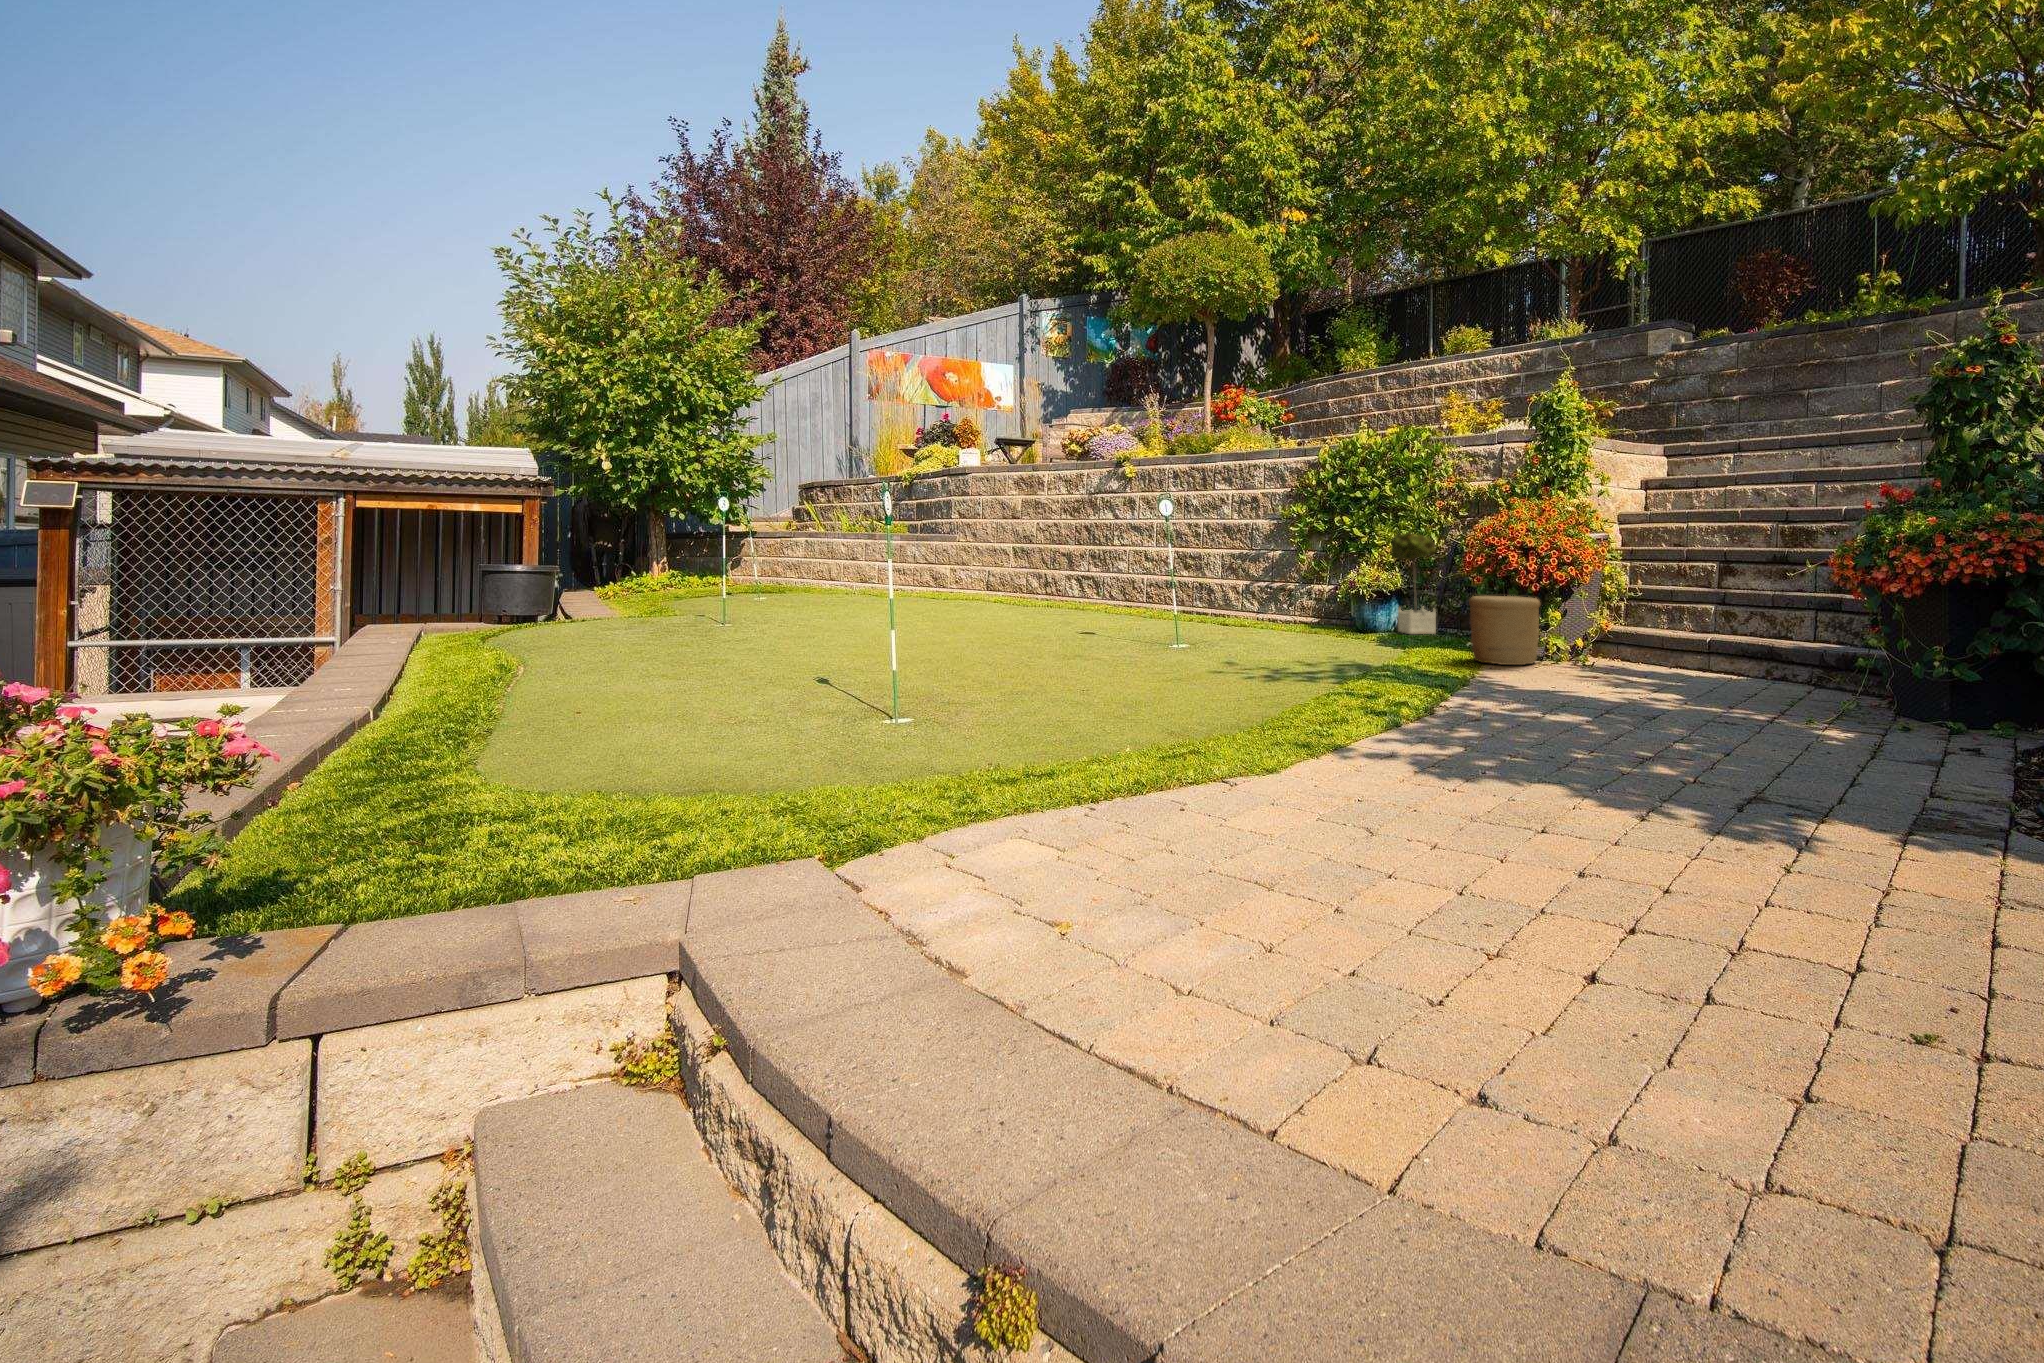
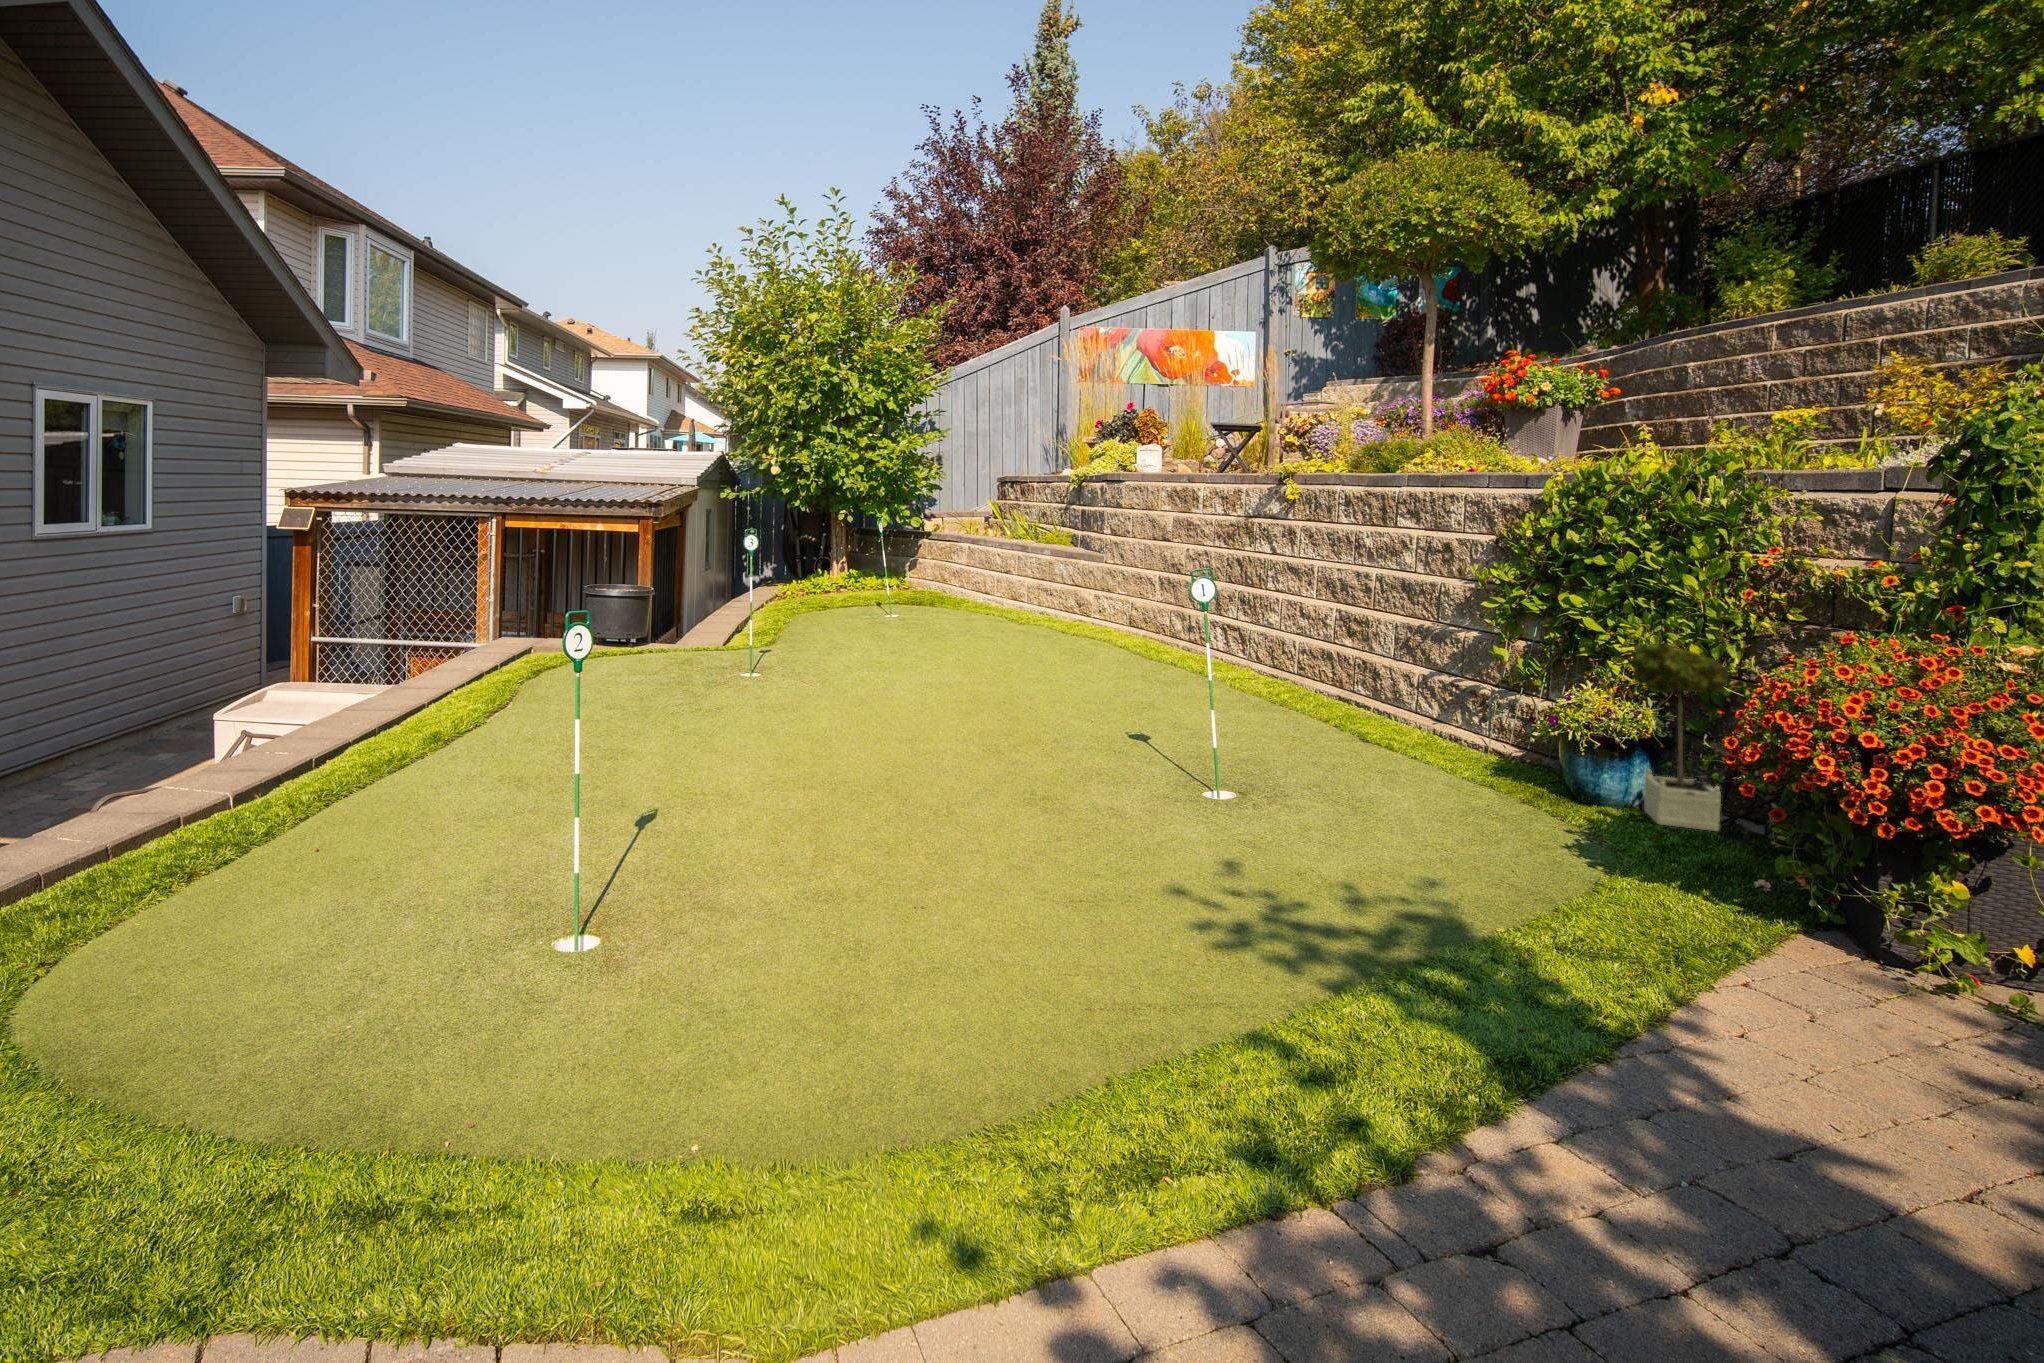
woven basket: present [1469,596,1540,665] -> none [1693,819,1875,994]

